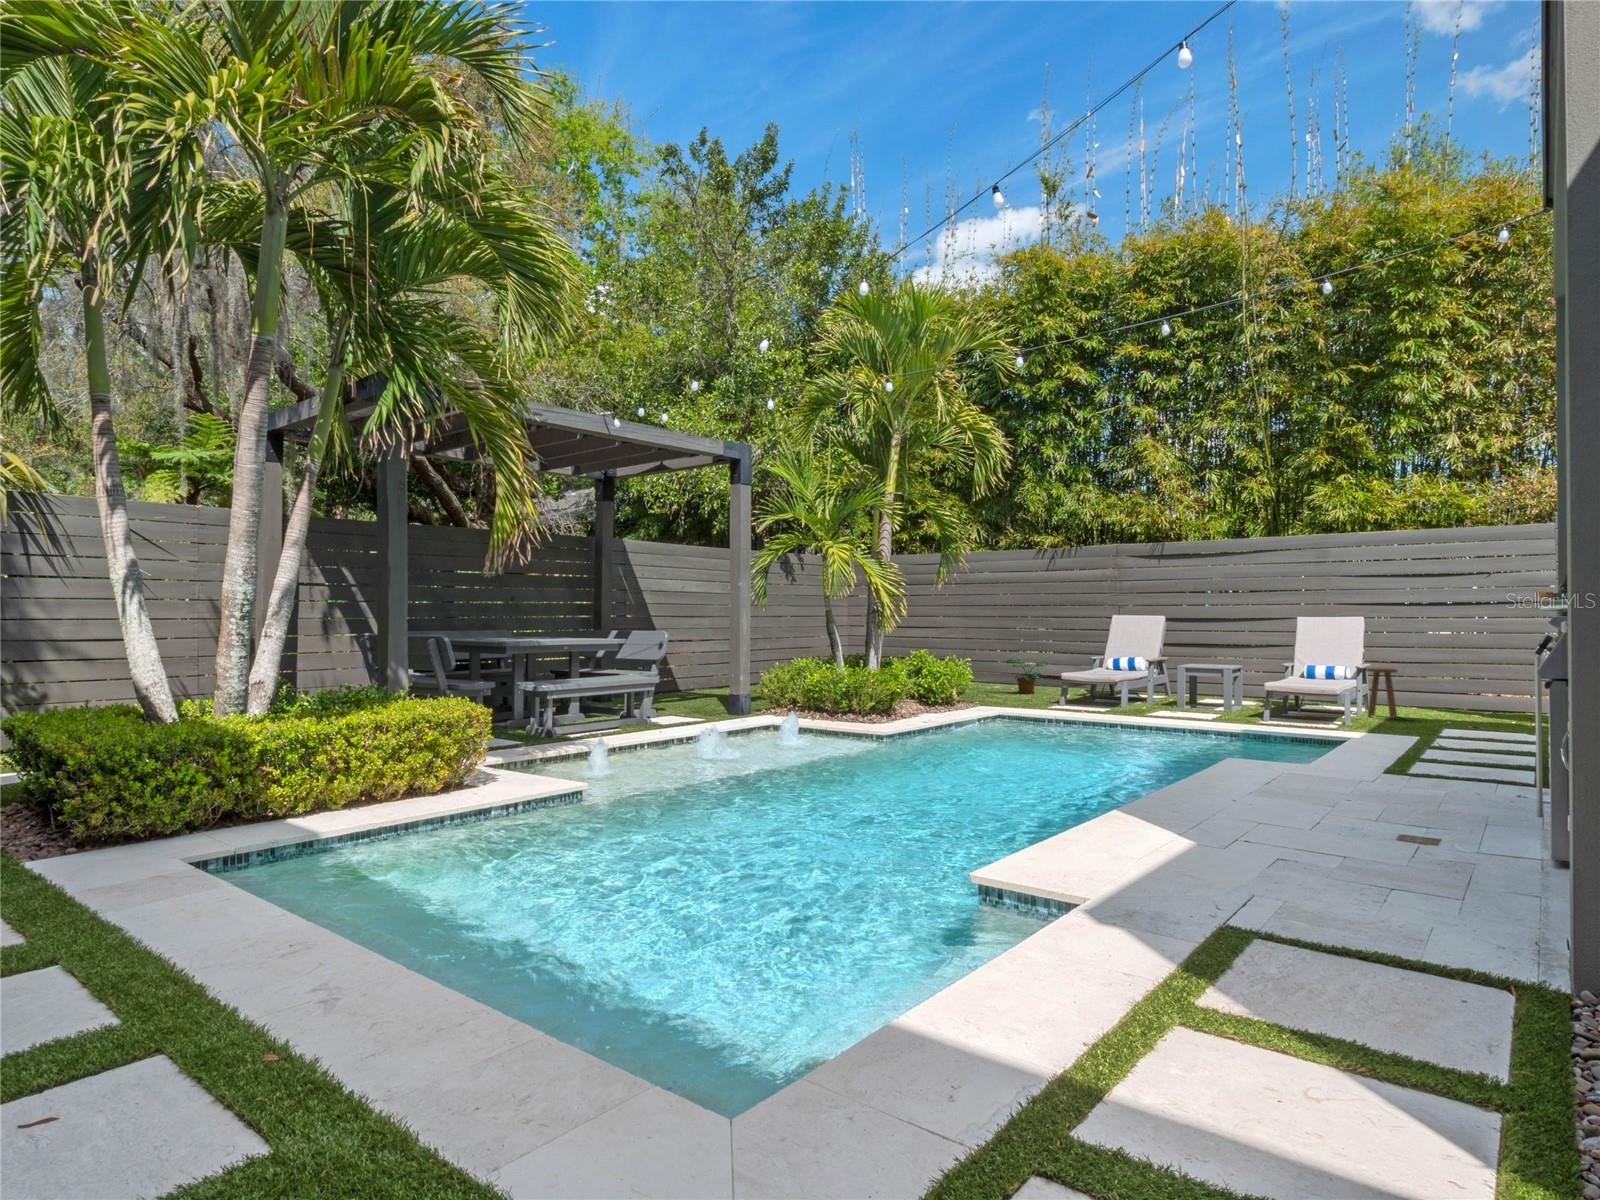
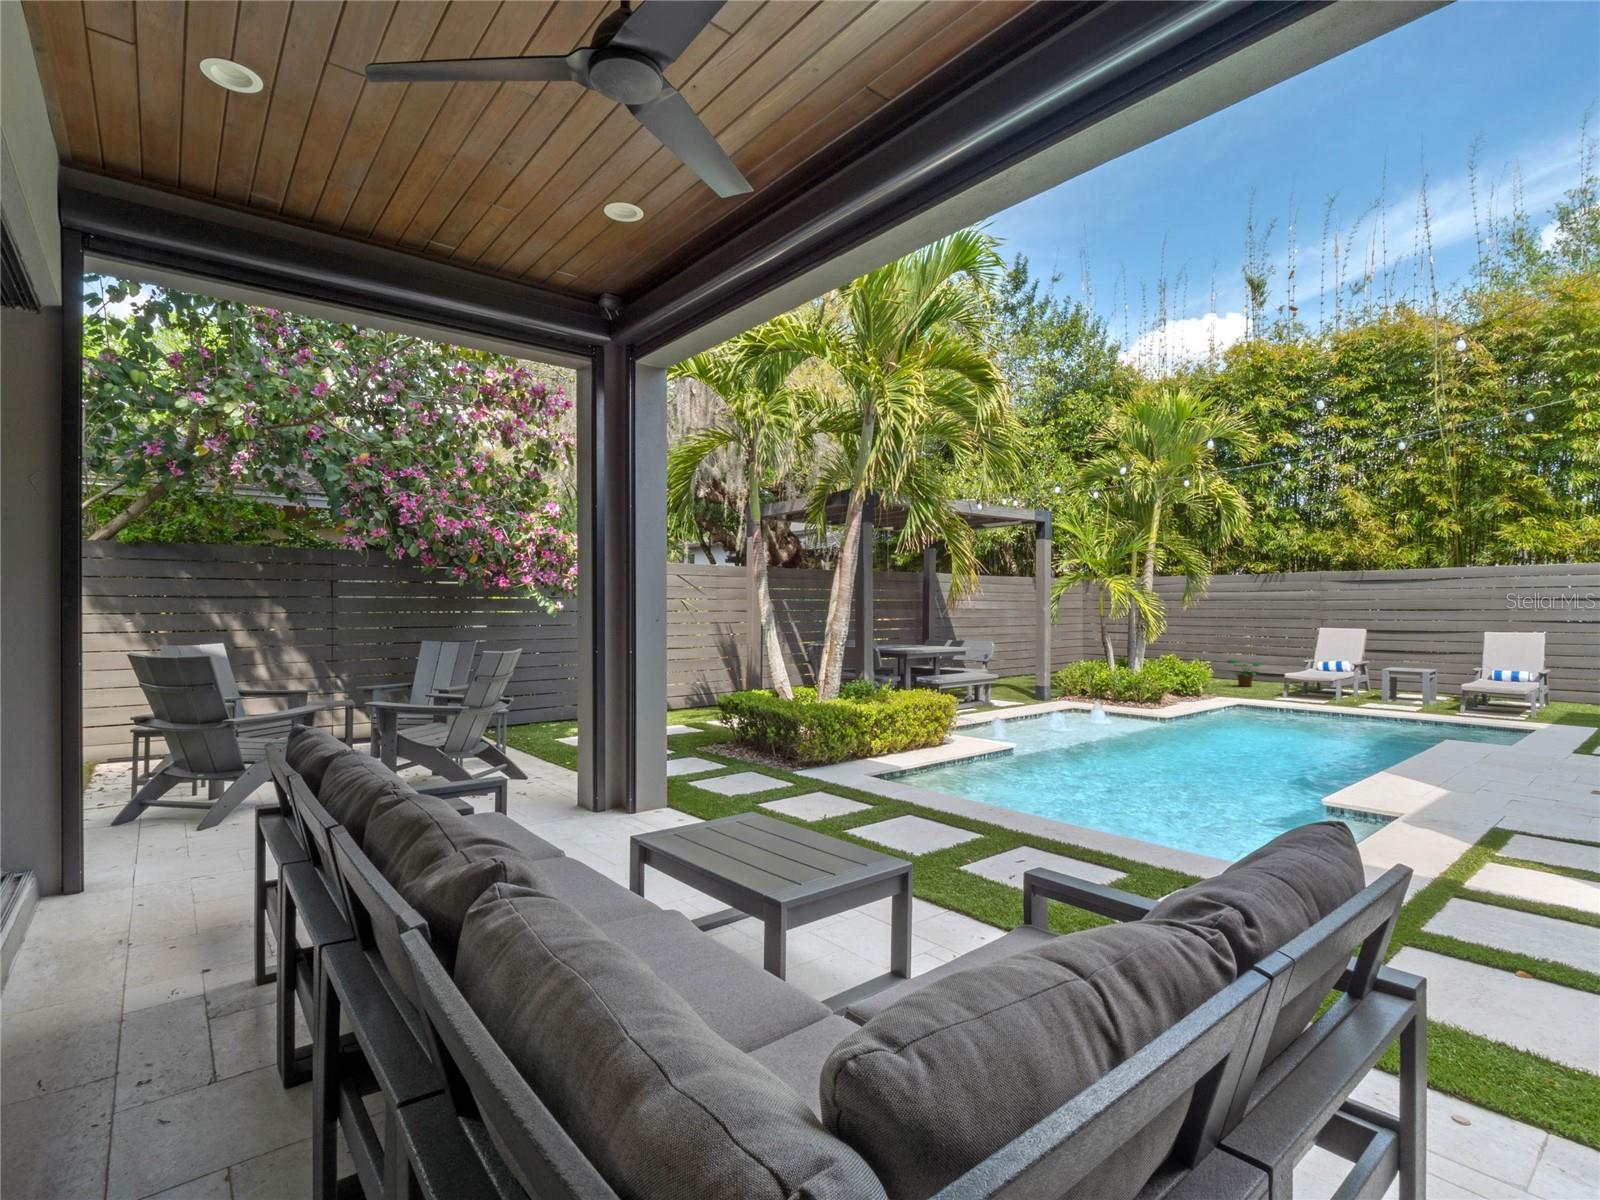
stool: present [1367,668,1397,718] -> none [1549,672,1576,712]

